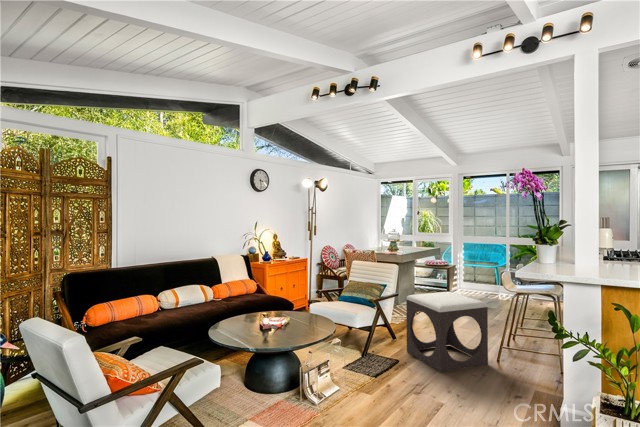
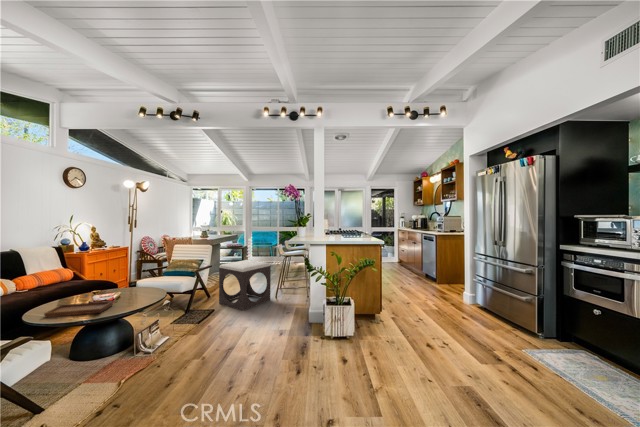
tray: none [223,316,280,342] -> present [44,295,113,317]

